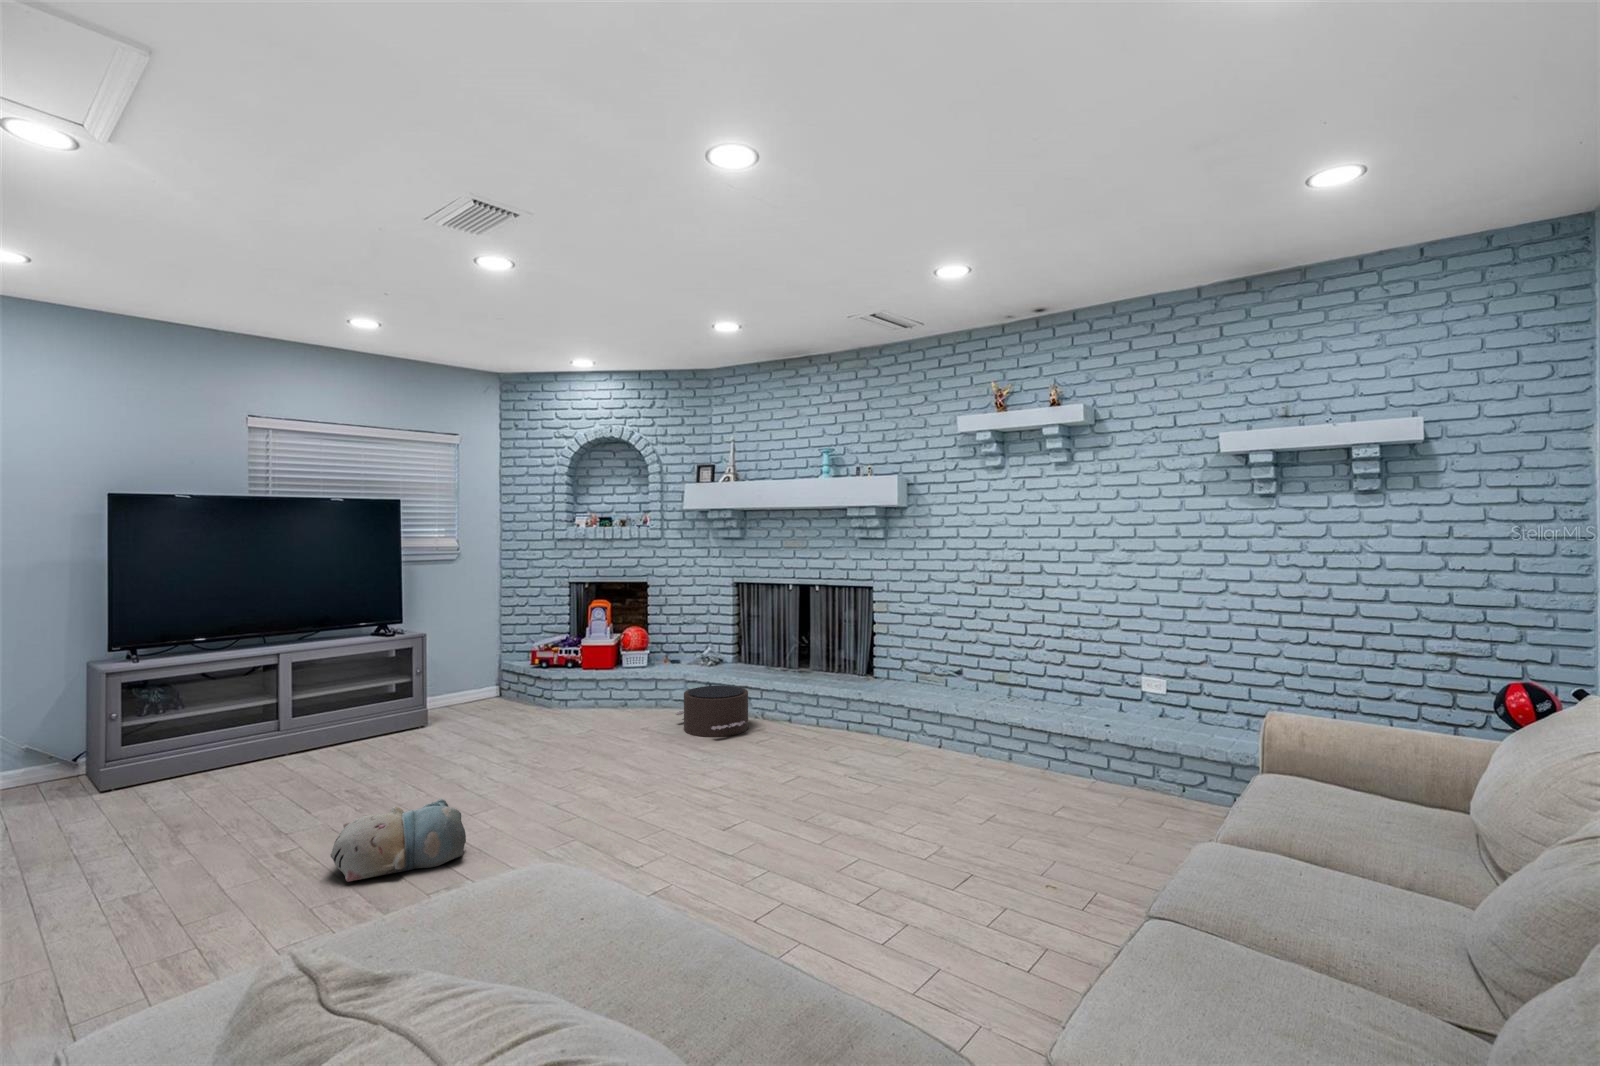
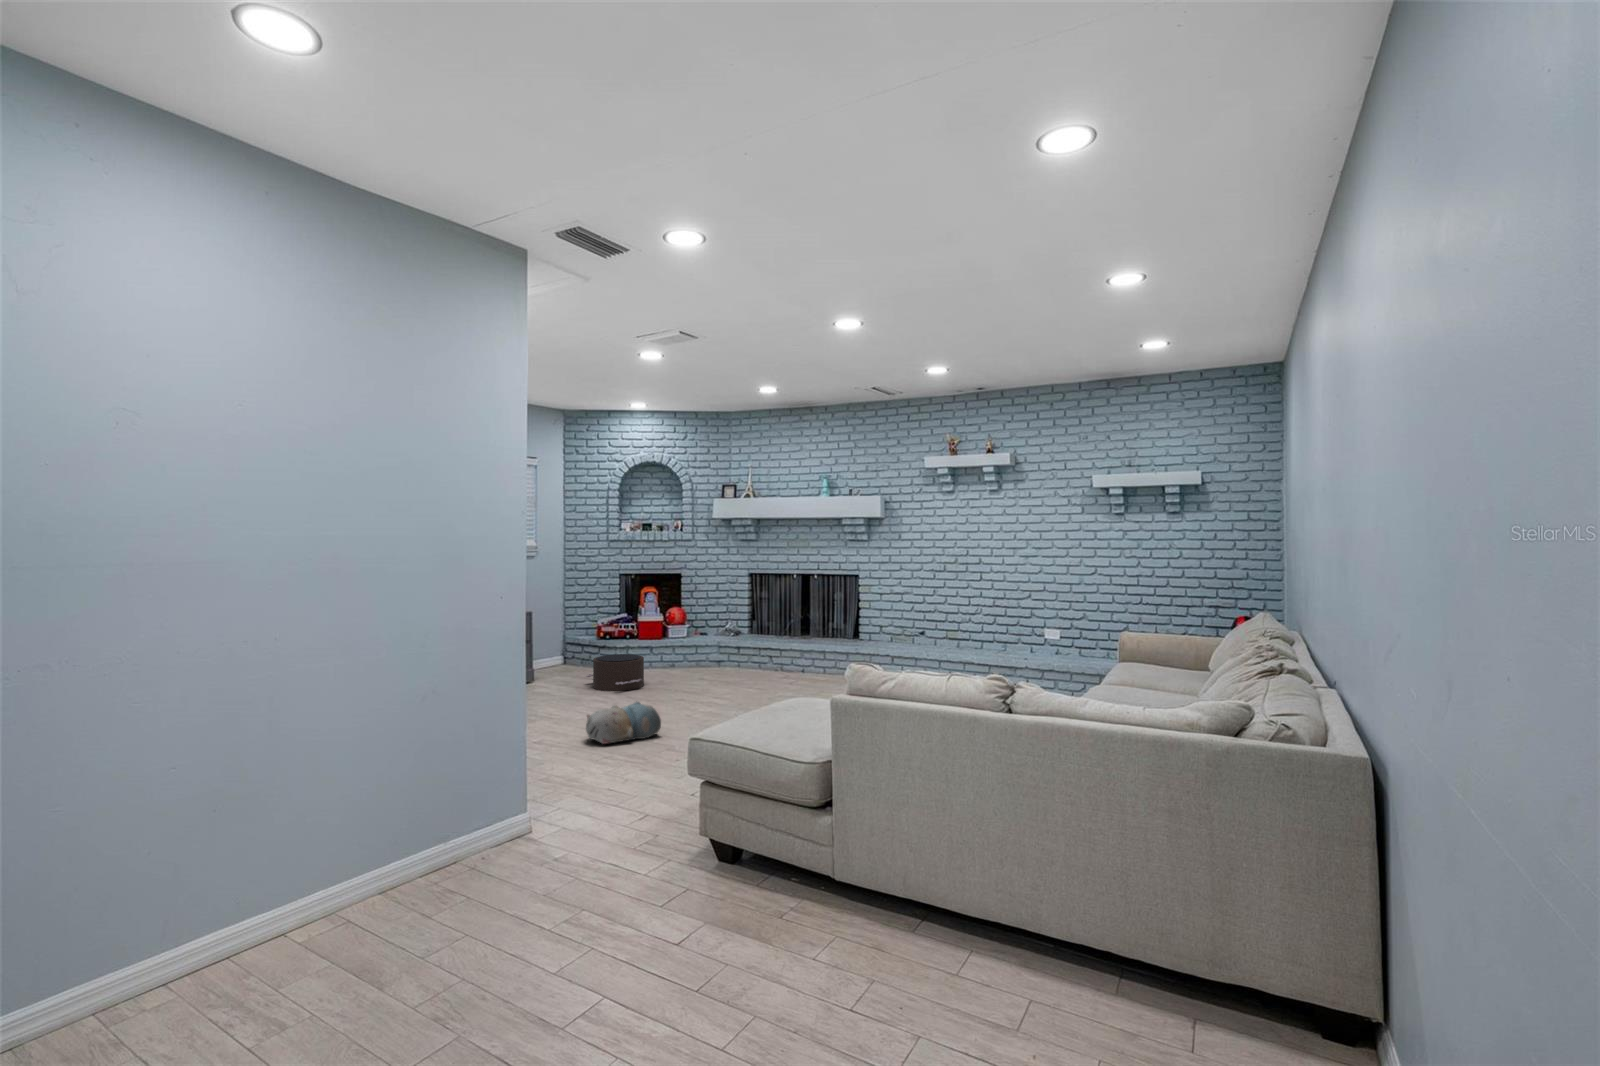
pouf: present [676,686,748,737] -> present [586,654,644,691]

